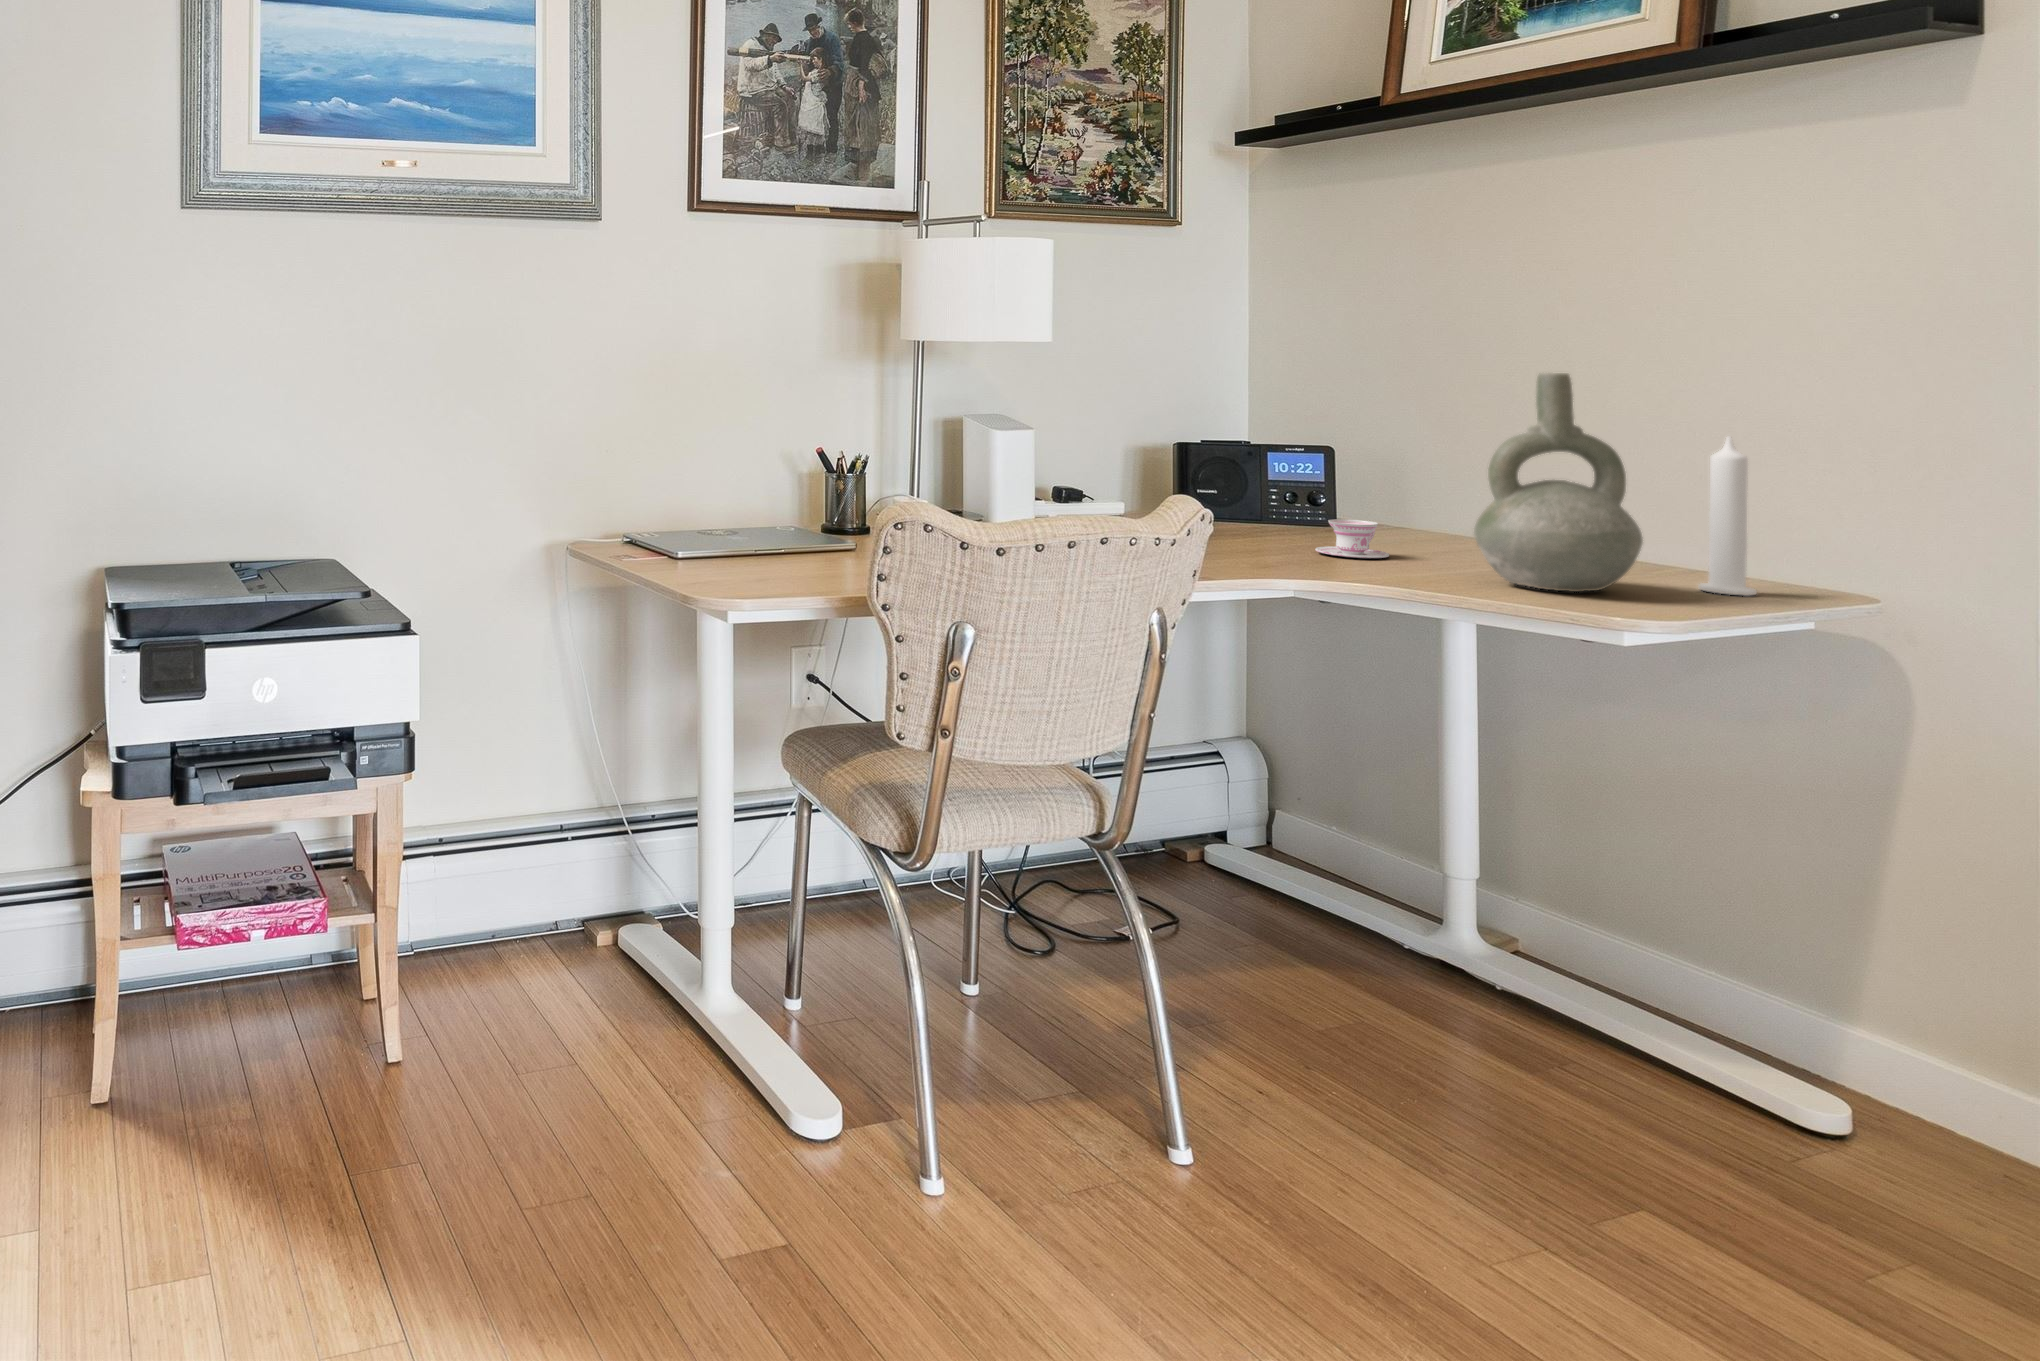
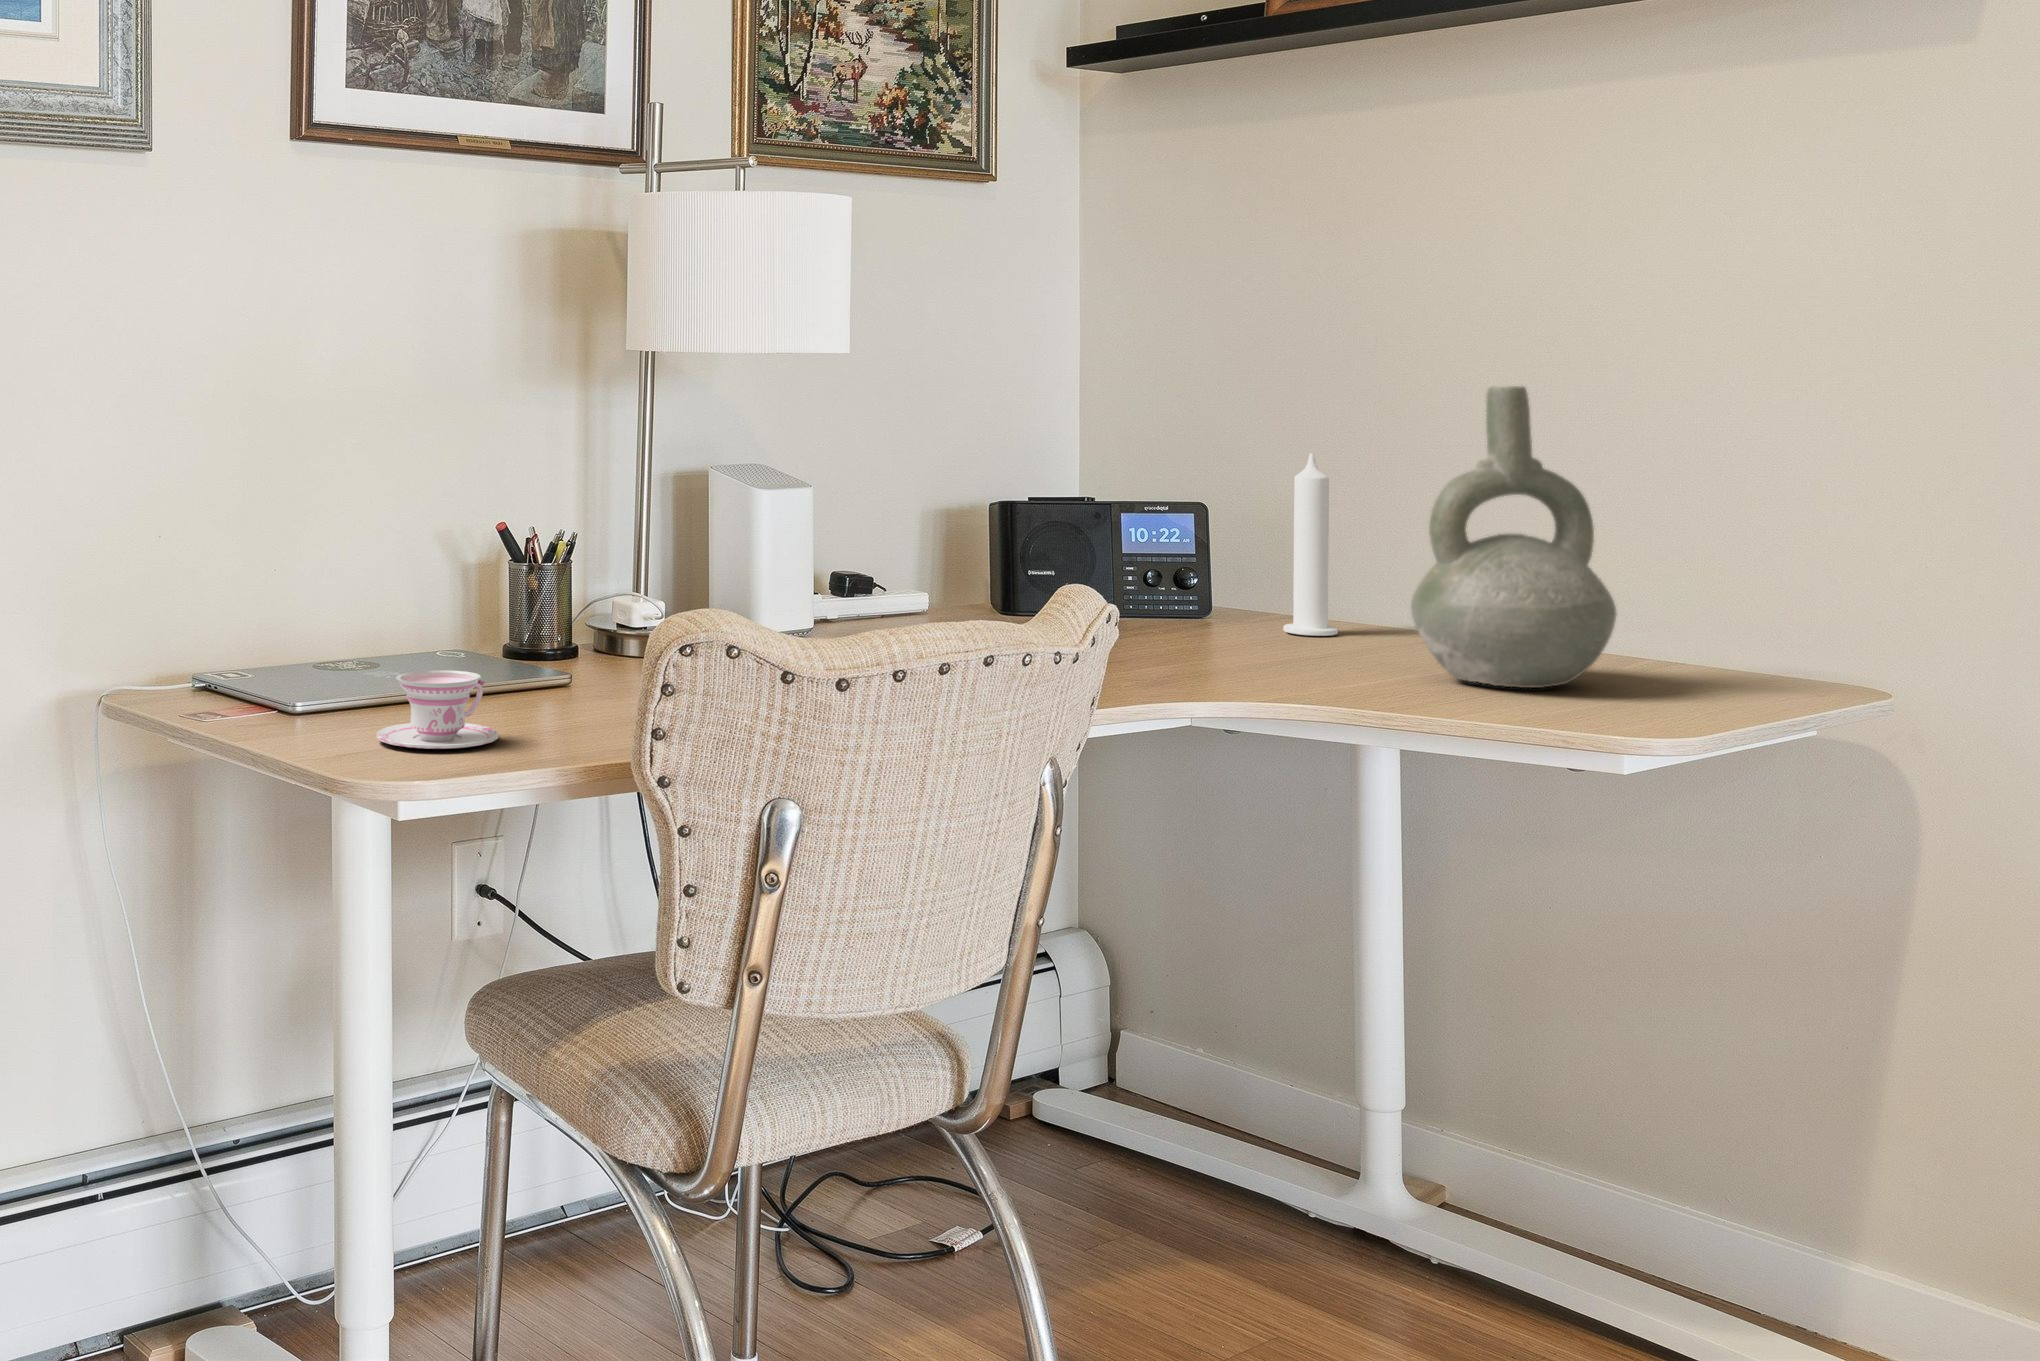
candle: present [1698,437,1757,596] -> present [1283,453,1338,636]
teacup: present [1315,519,1389,559] -> present [377,670,498,749]

